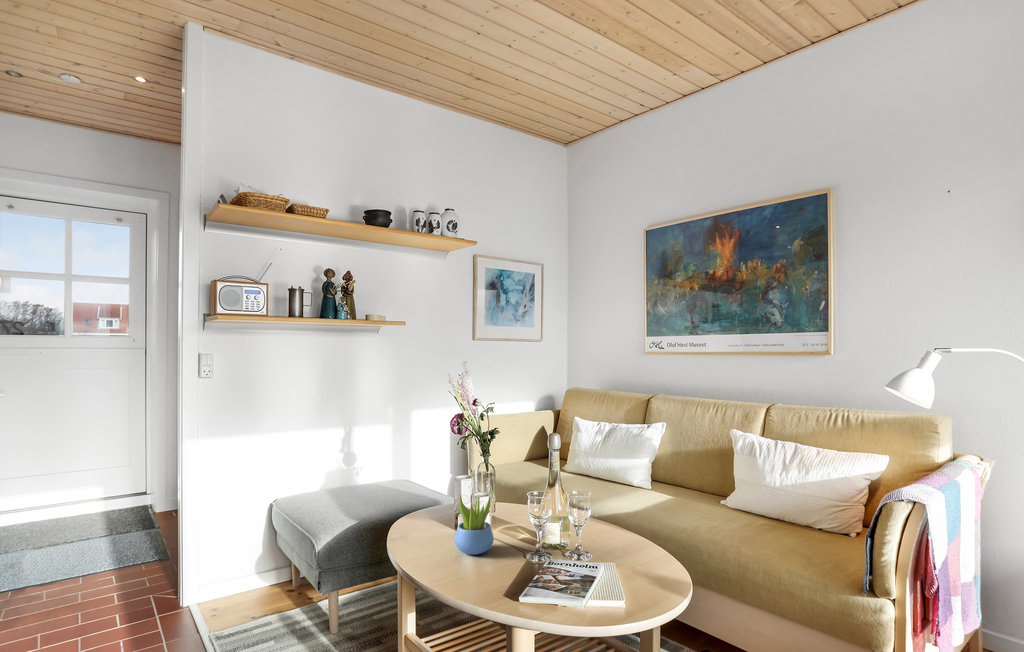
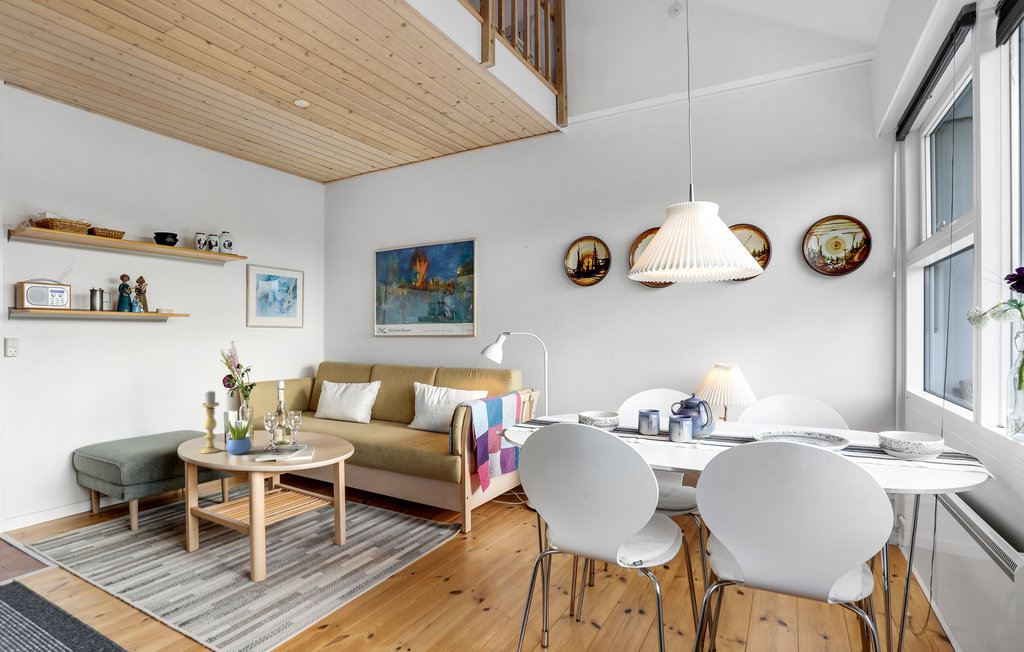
candle holder: none [418,440,445,544] -> present [201,391,220,453]

